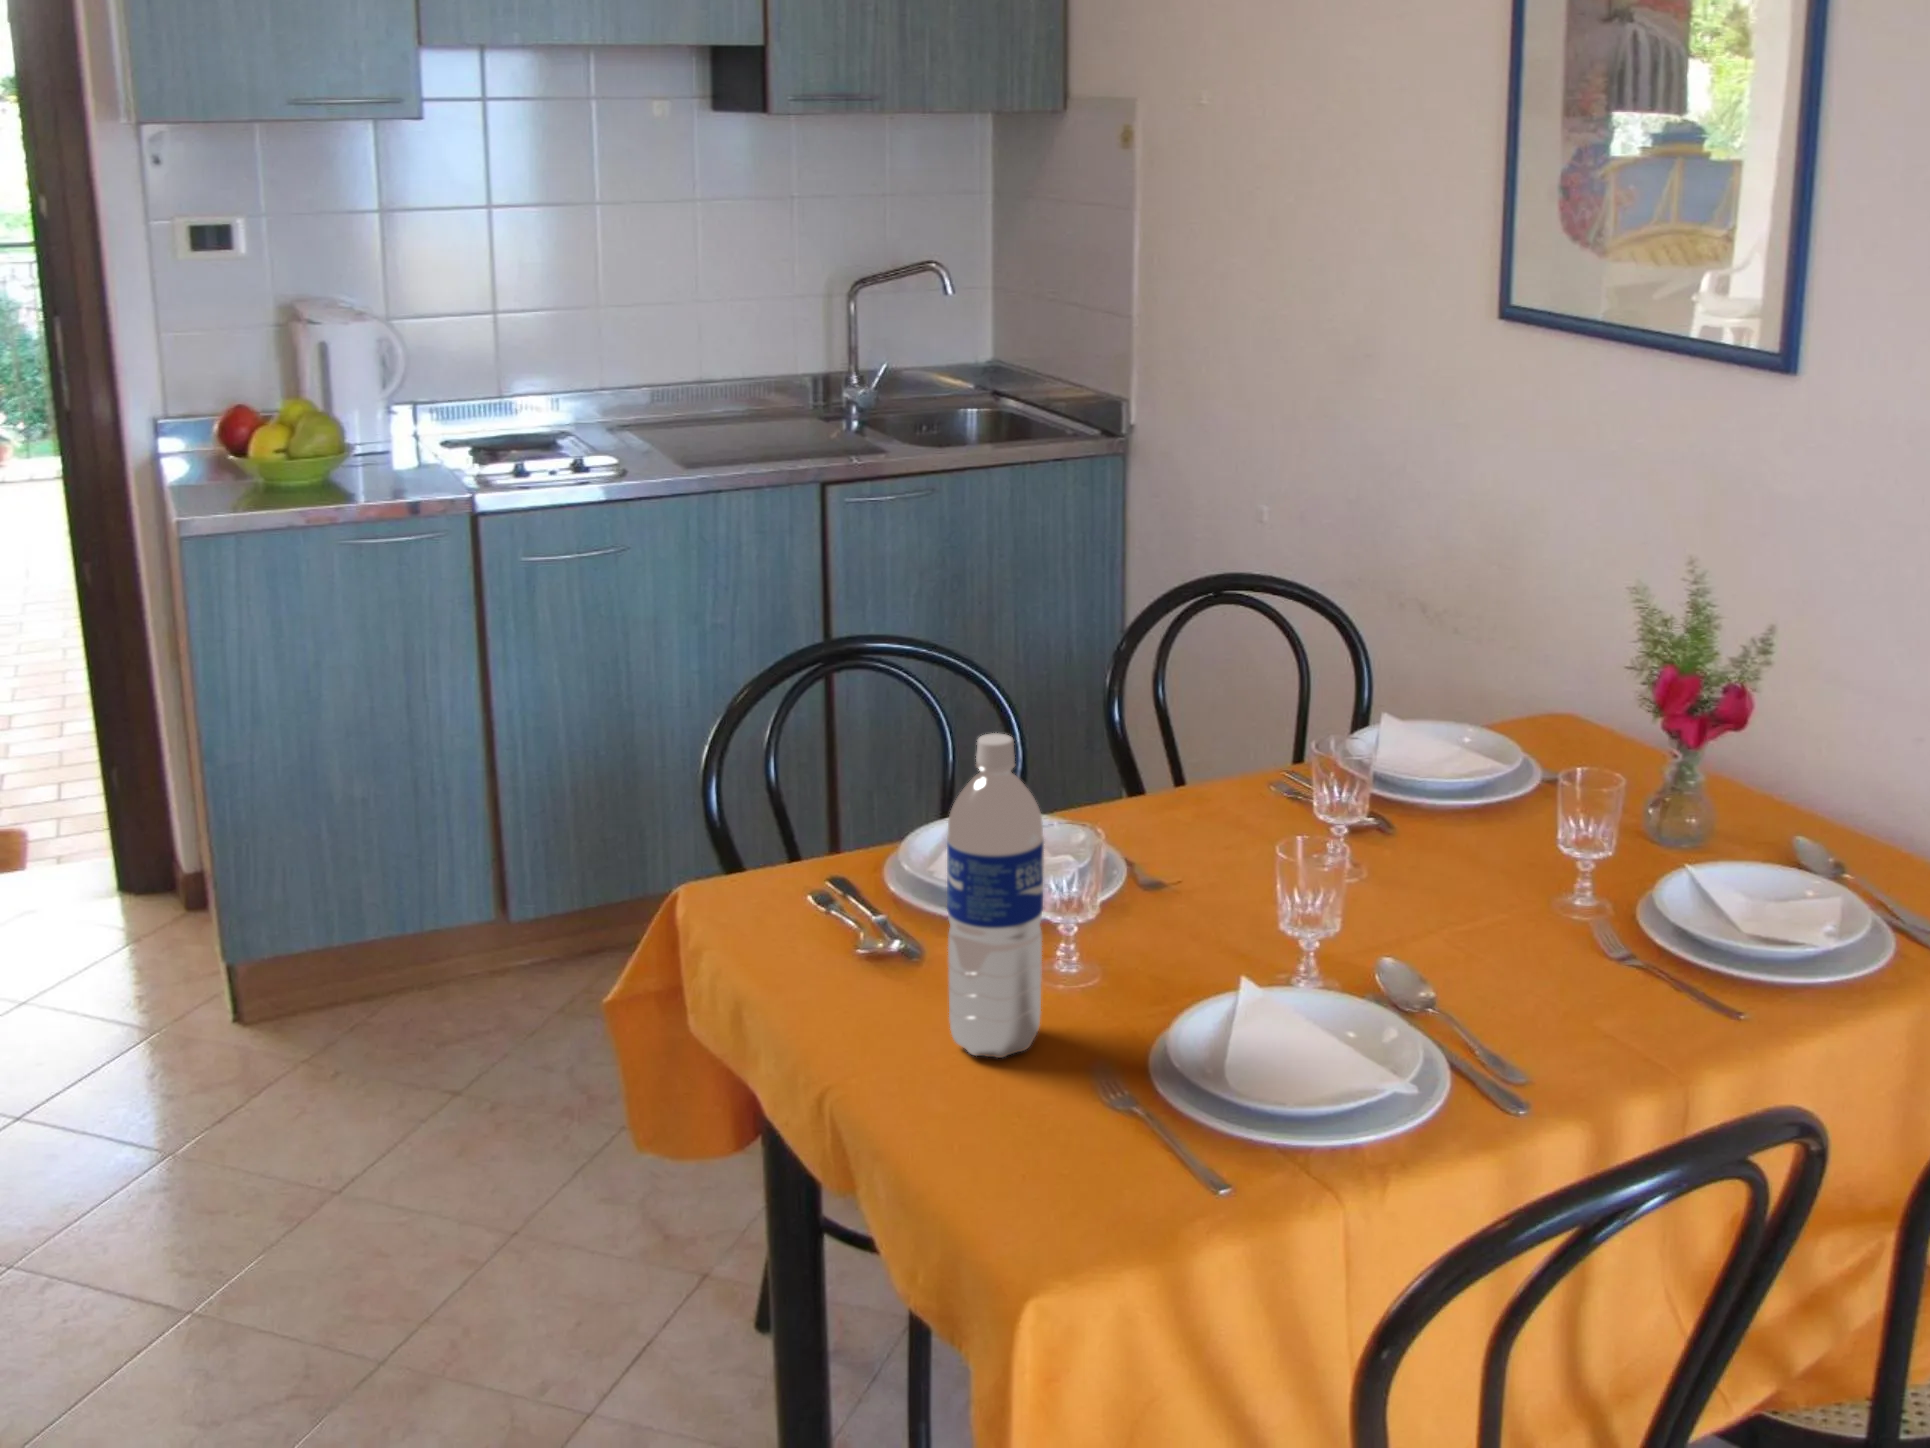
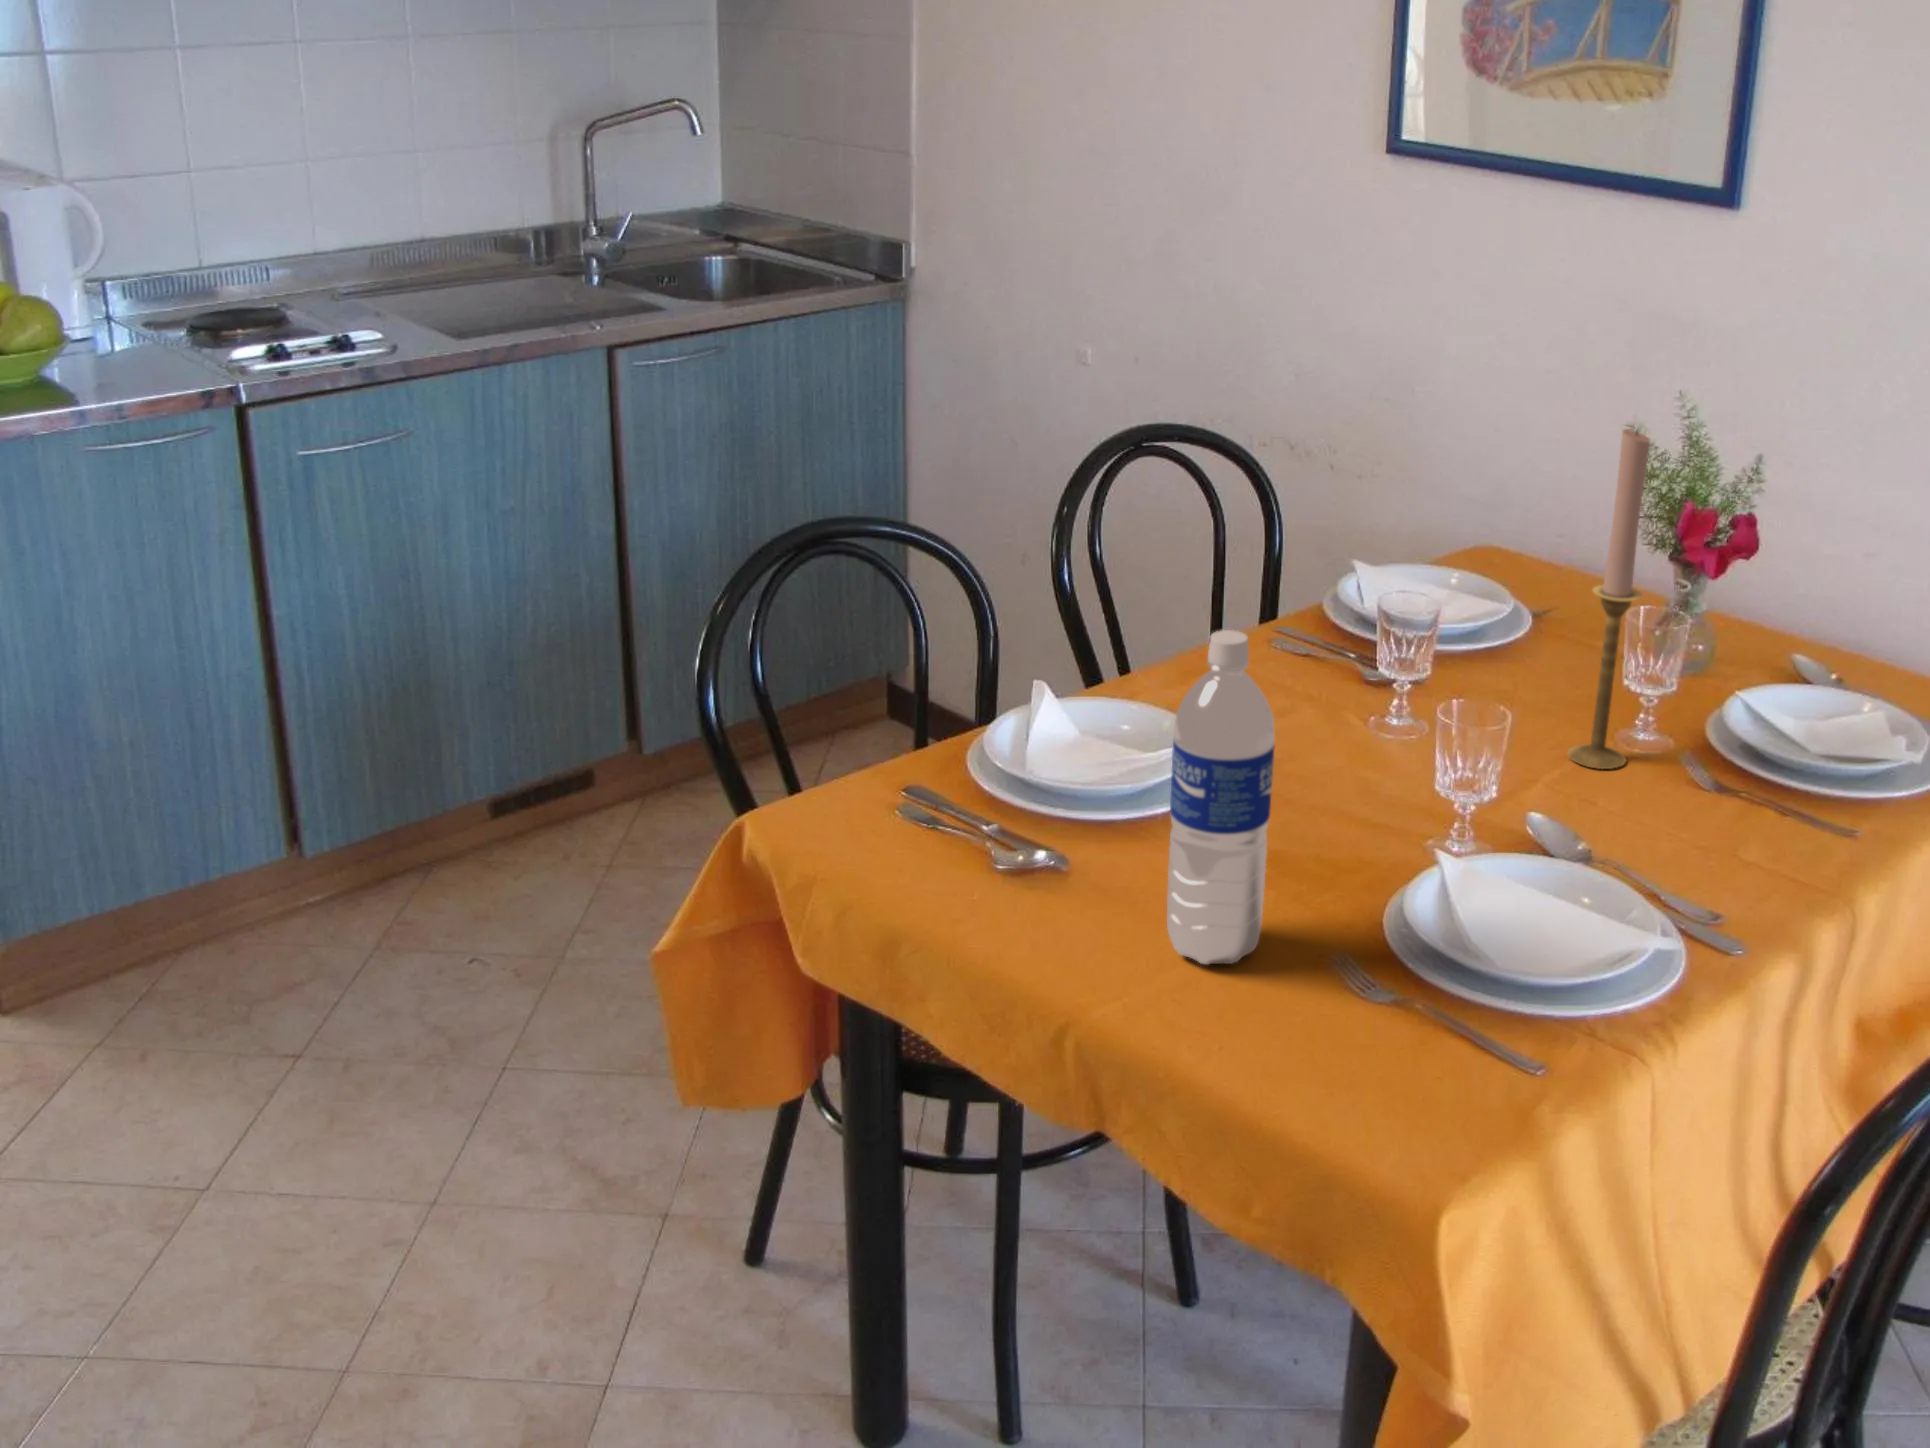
candlestick: none [1484,580,1553,928] -> present [1567,429,1650,769]

